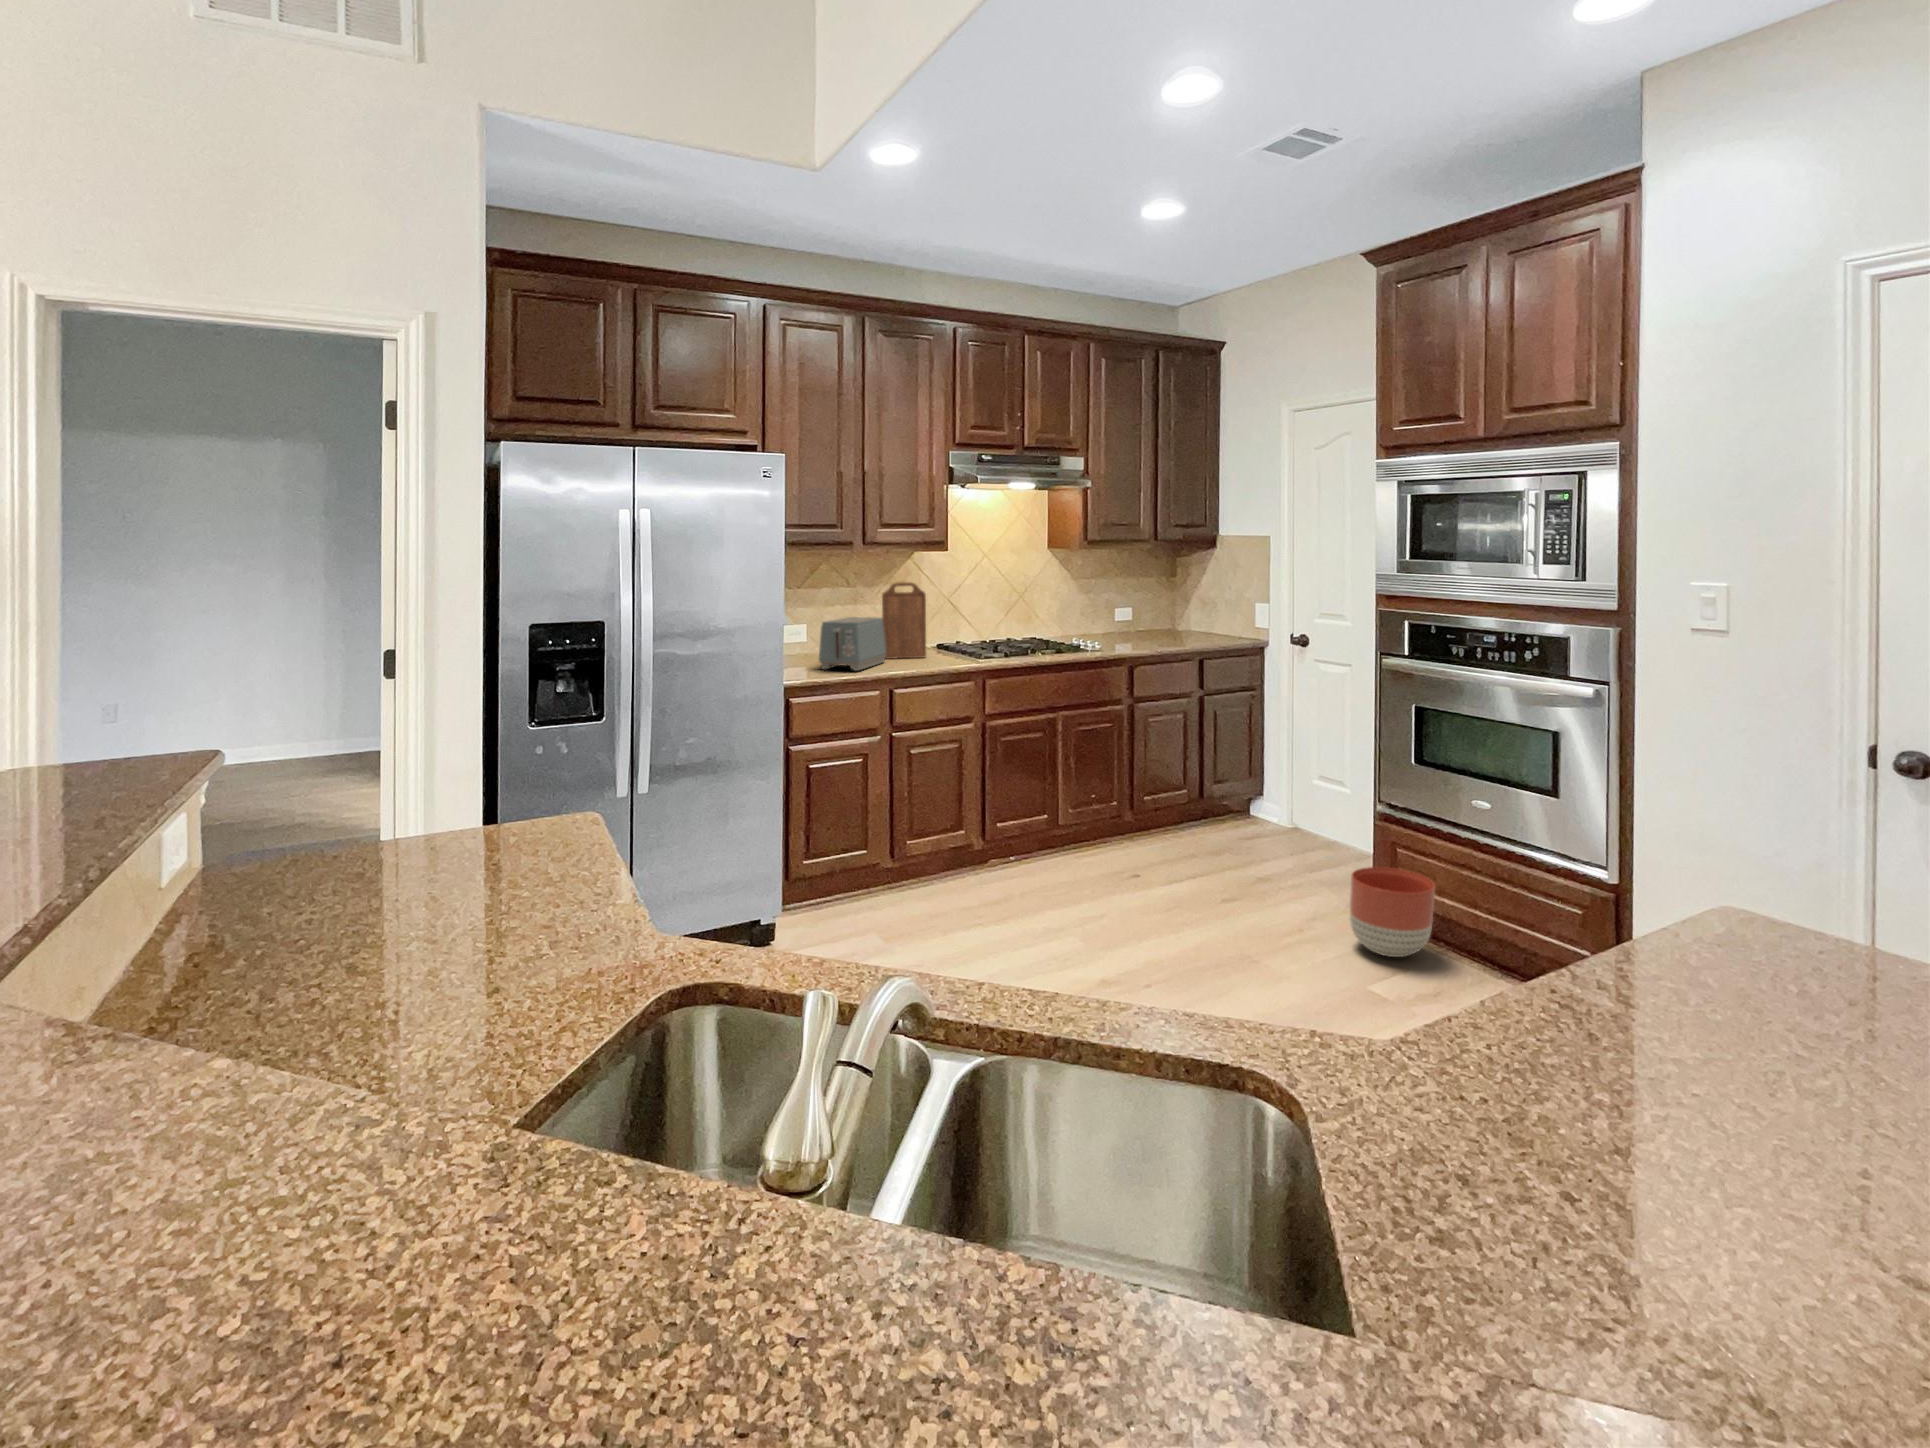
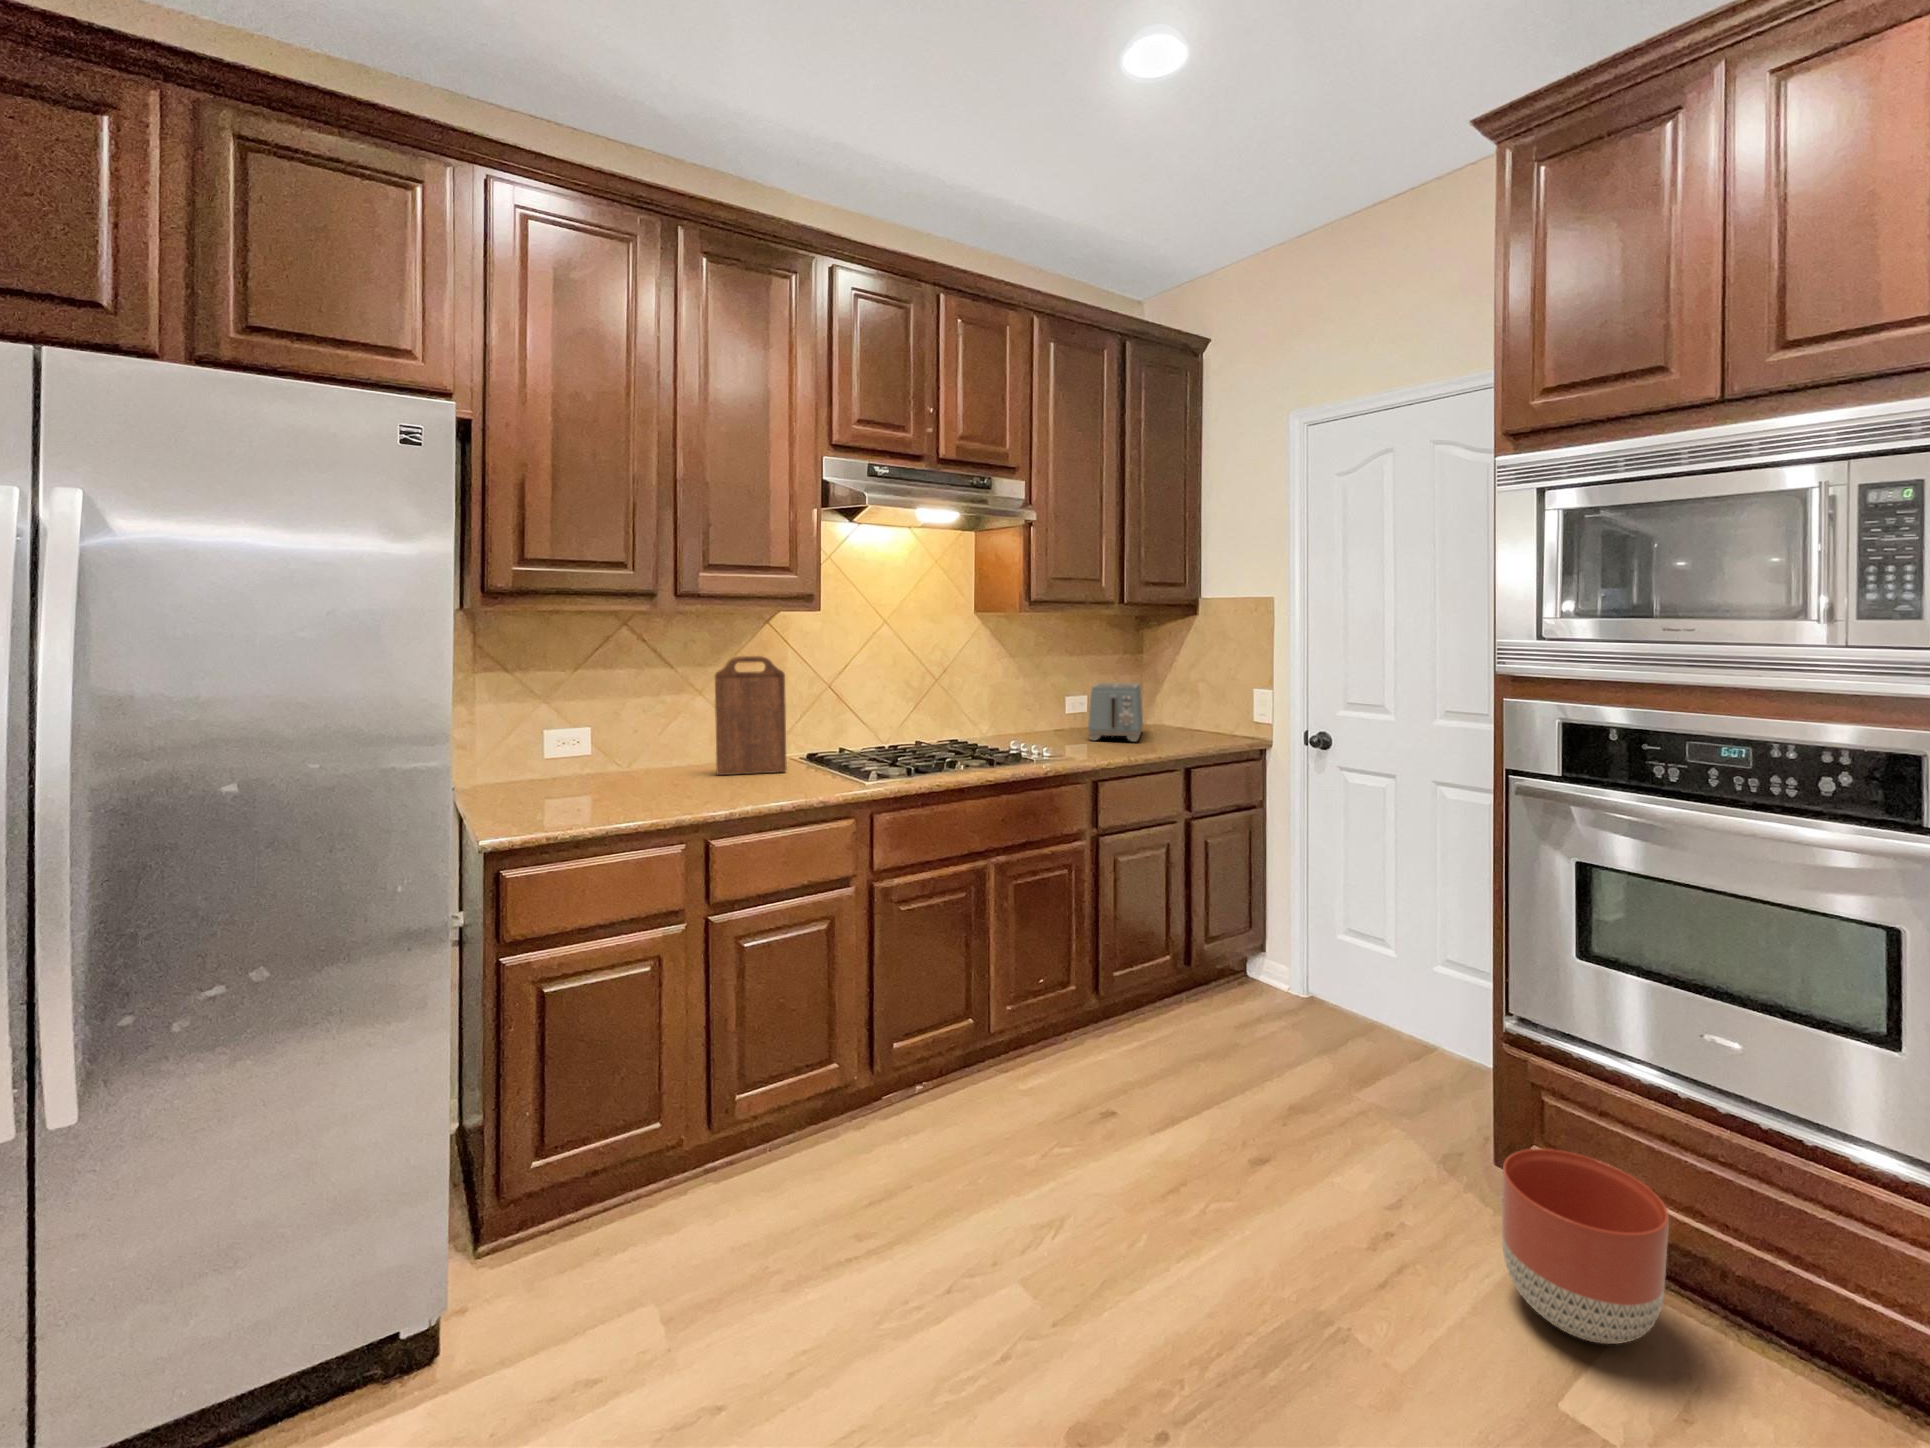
toaster: present [819,617,886,671] -> present [1088,683,1143,741]

